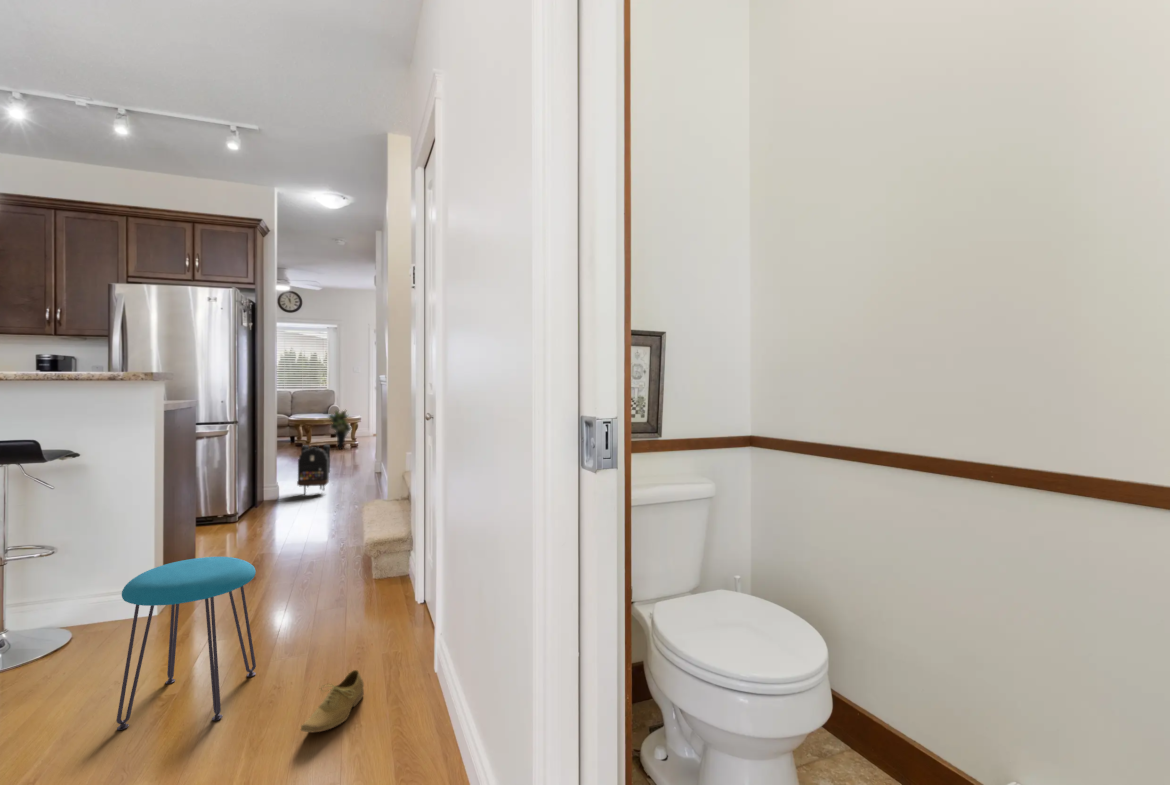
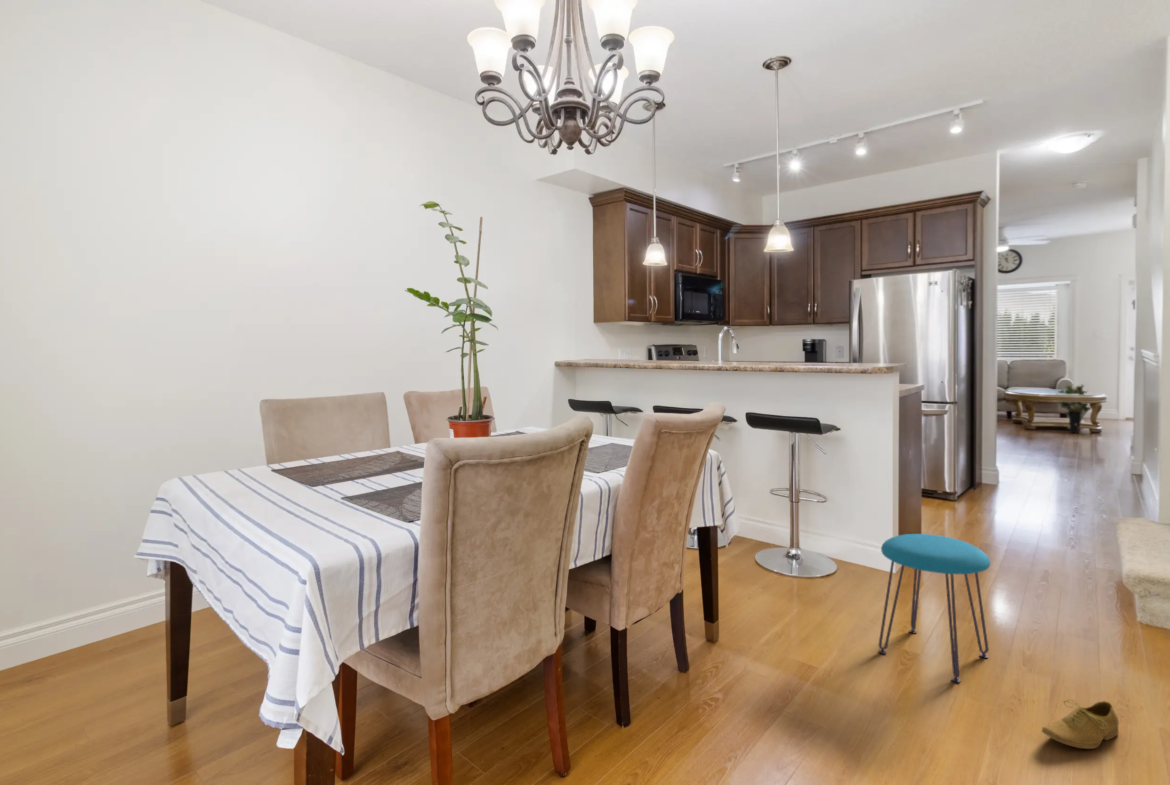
backpack: present [297,445,330,493] -> none [1020,429,1063,484]

